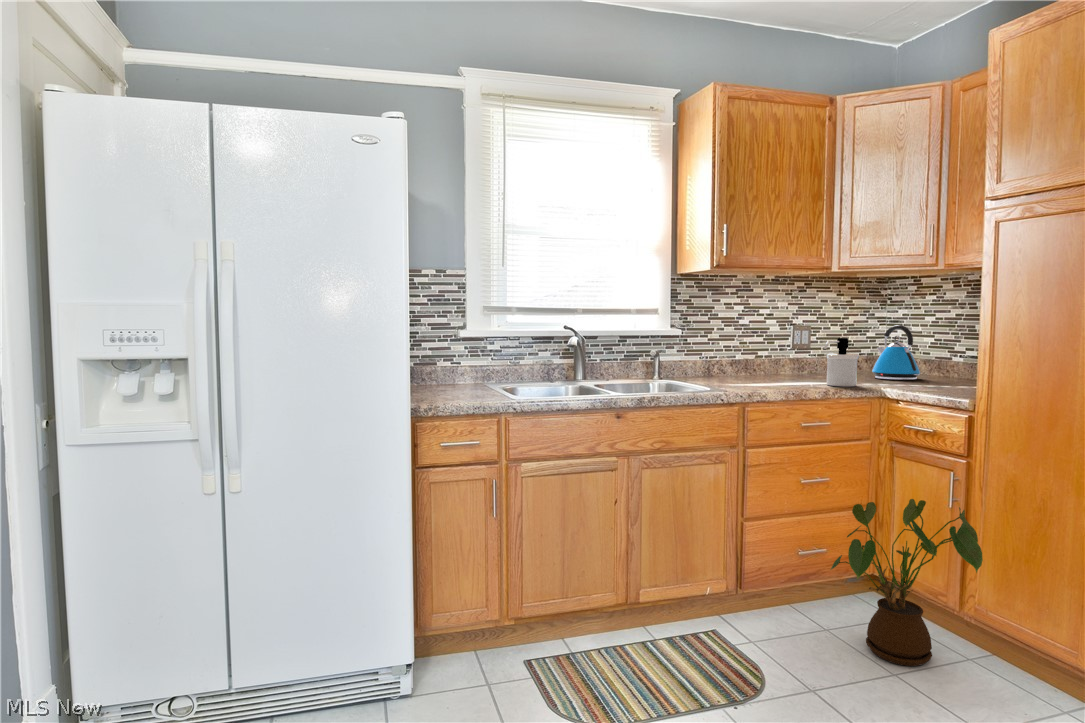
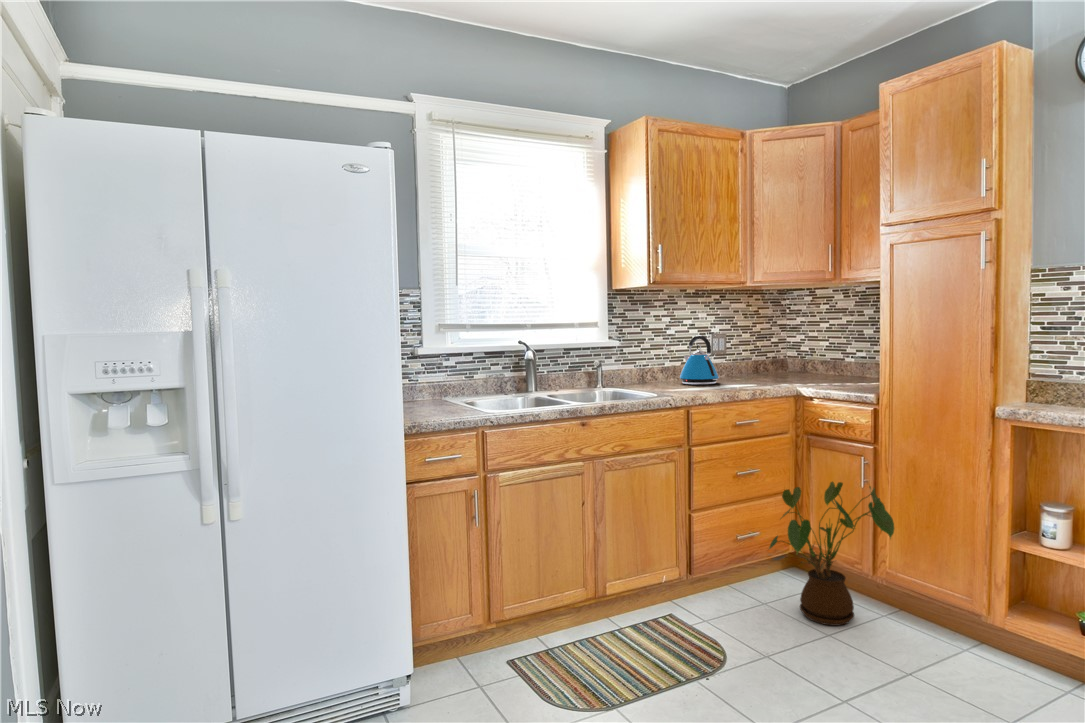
kettle: present [872,325,920,380] -> present [680,335,719,385]
soap dispenser: present [824,338,859,387] -> none [748,345,776,387]

